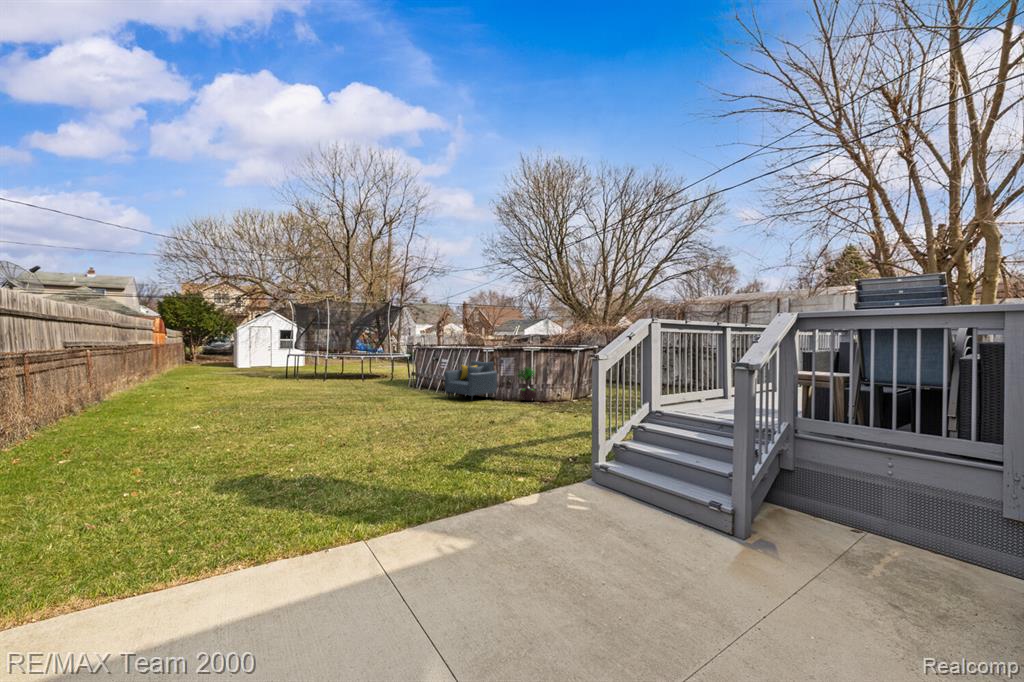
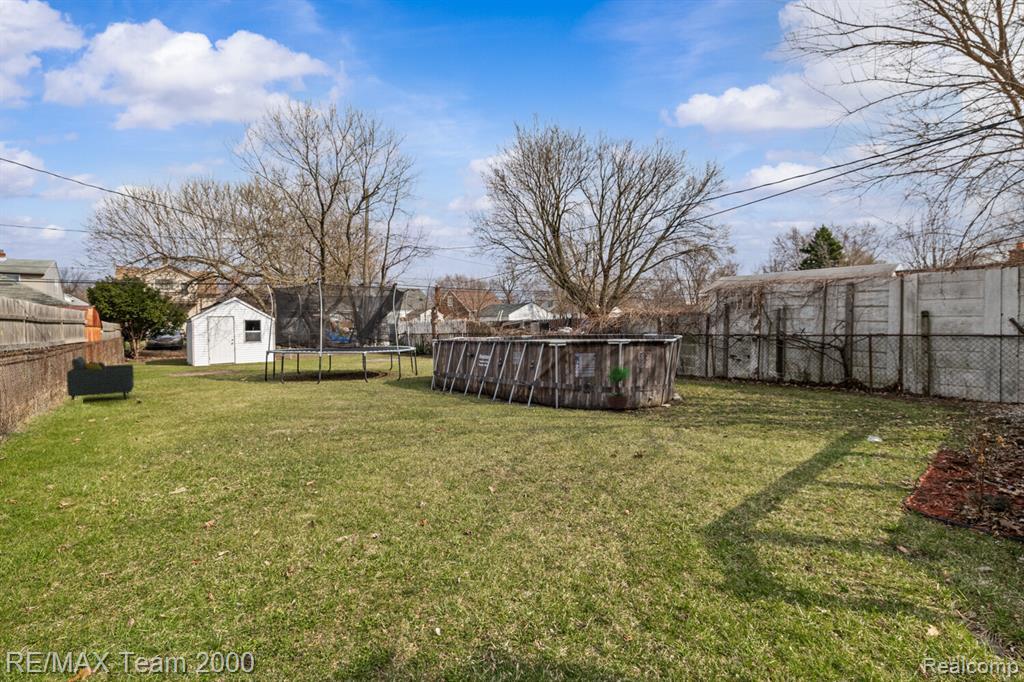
armchair: present [445,360,497,401] -> present [67,357,134,400]

